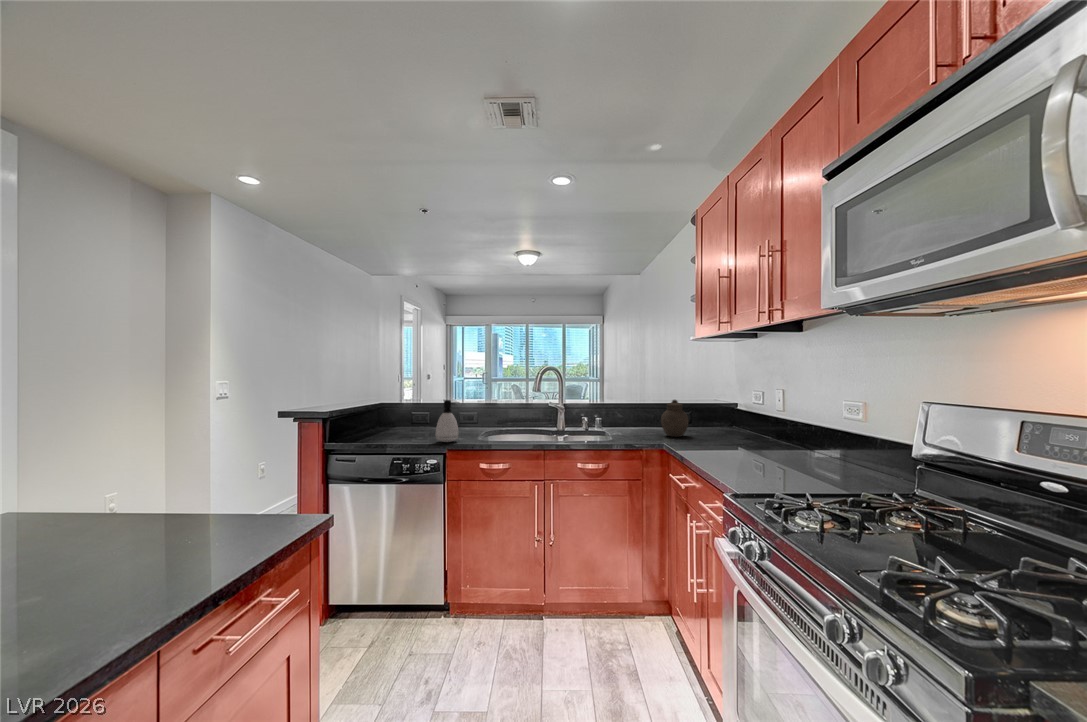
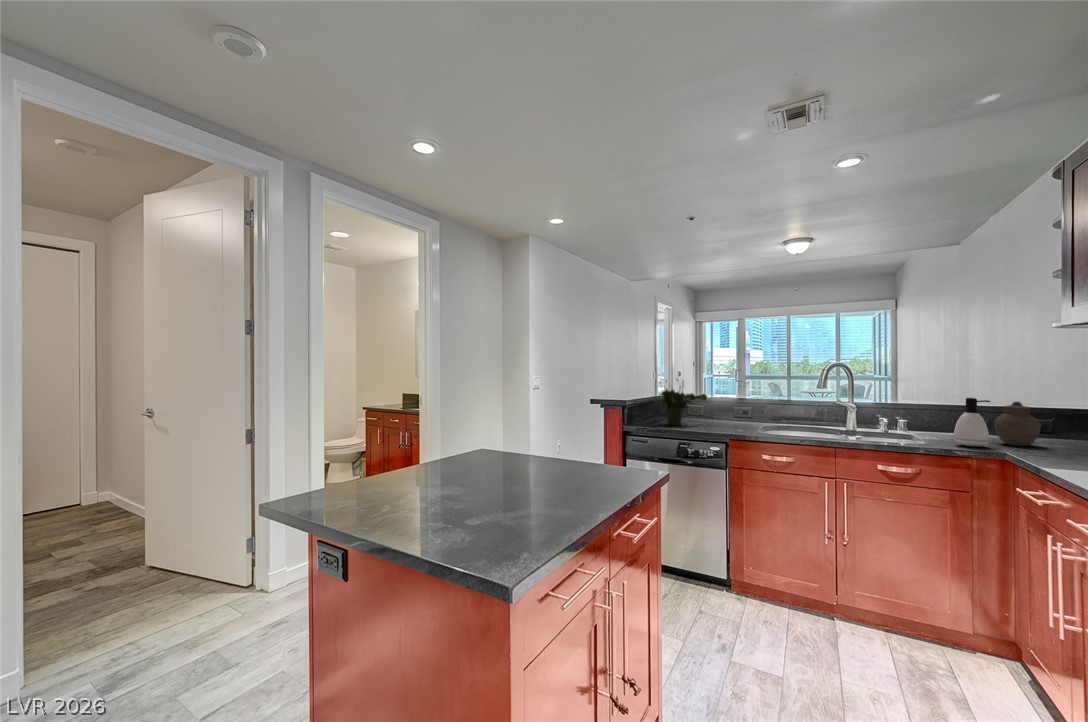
potted plant: none [369,384,429,438] -> present [656,379,707,425]
soap dispenser: present [436,400,459,442] -> present [954,398,990,446]

